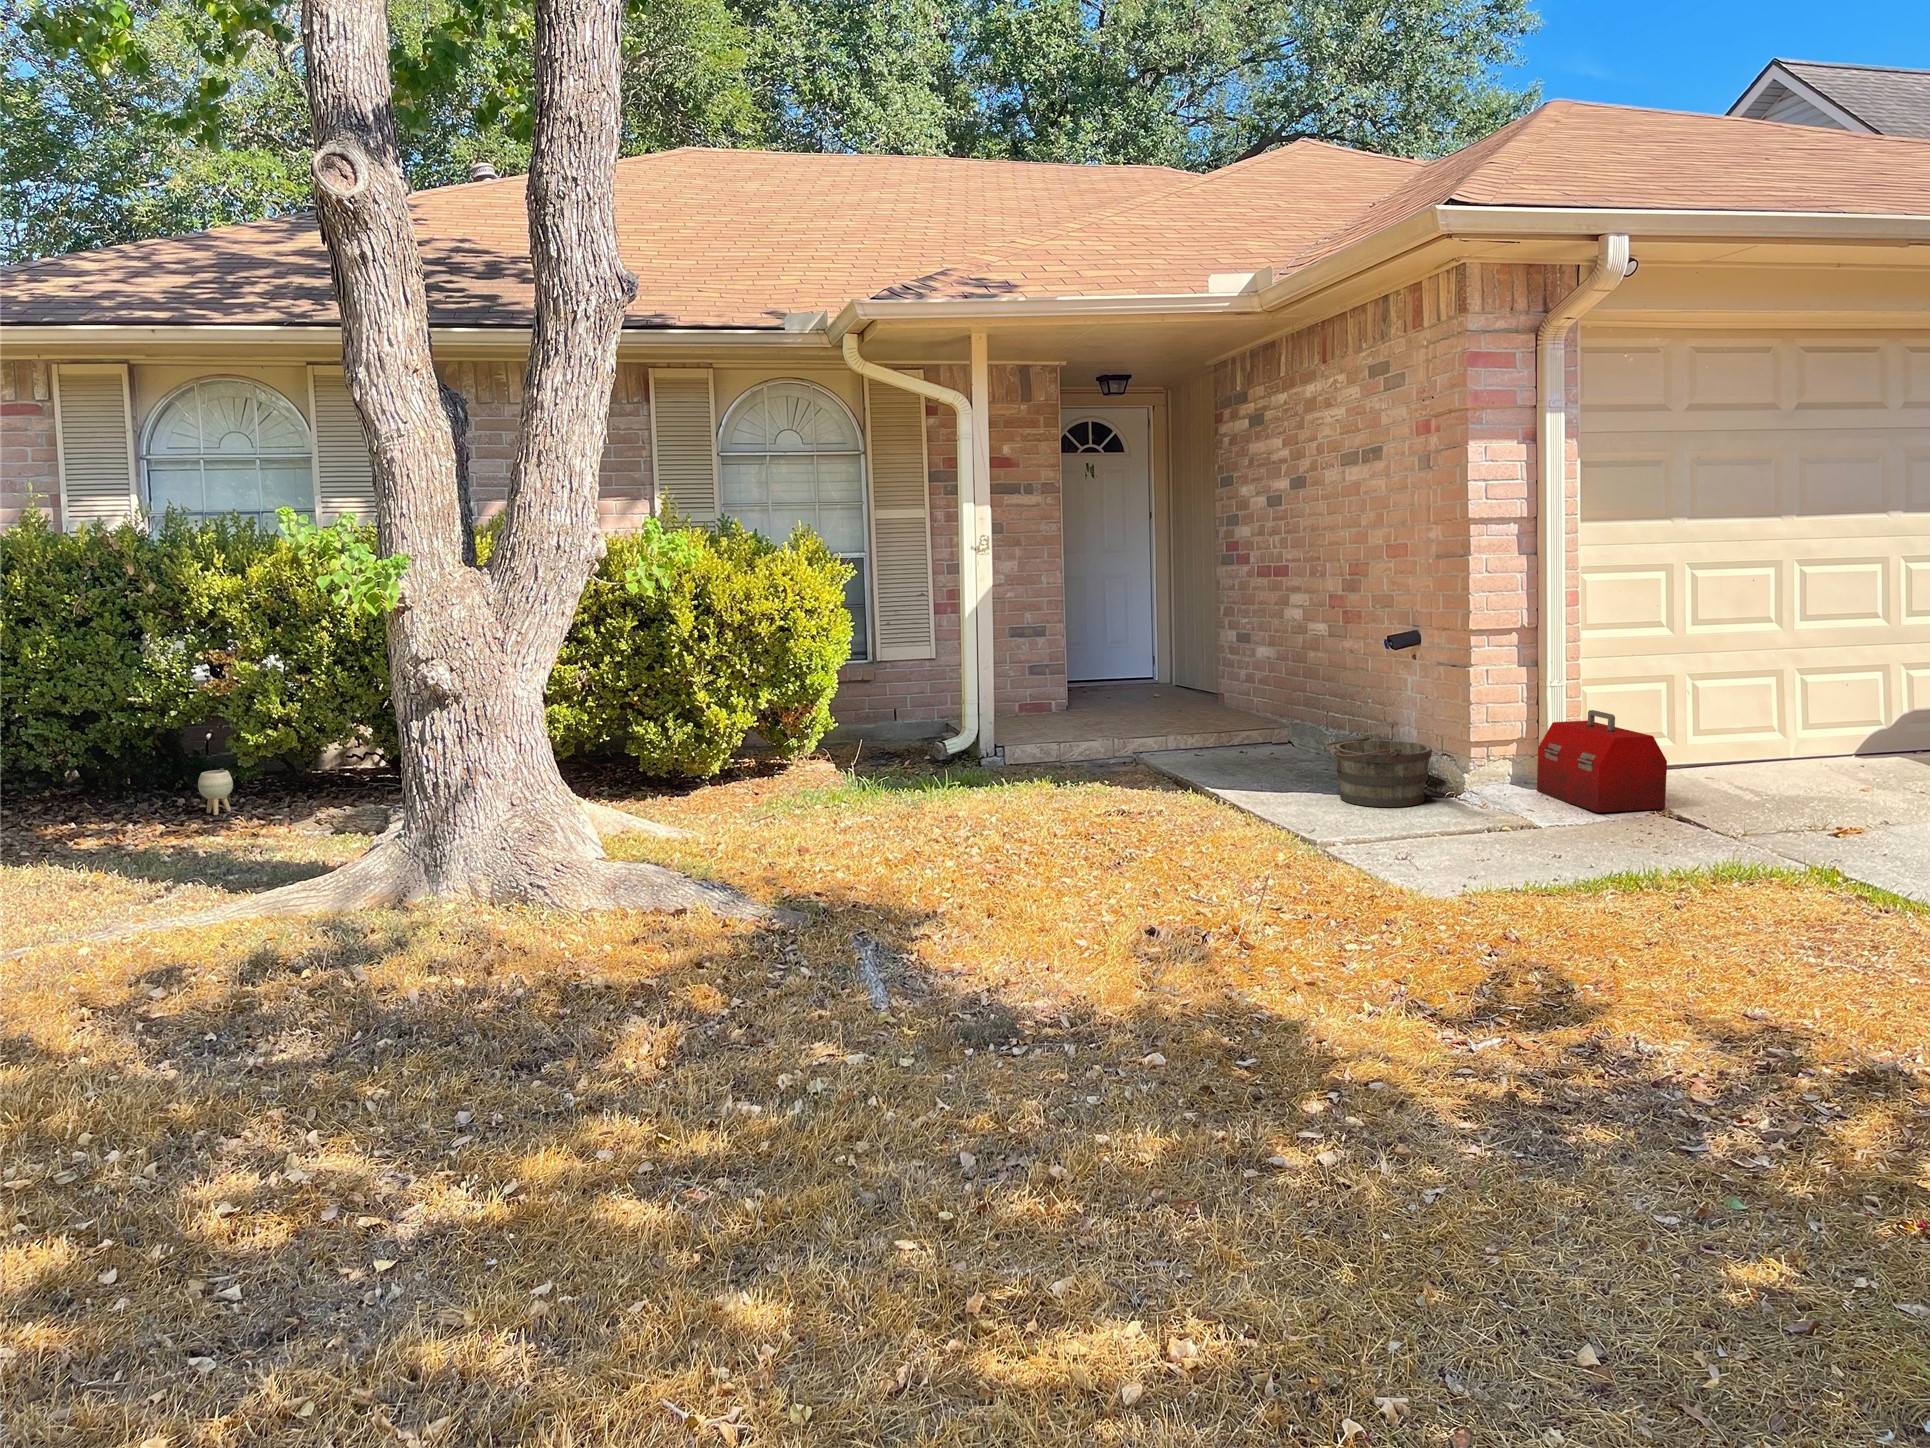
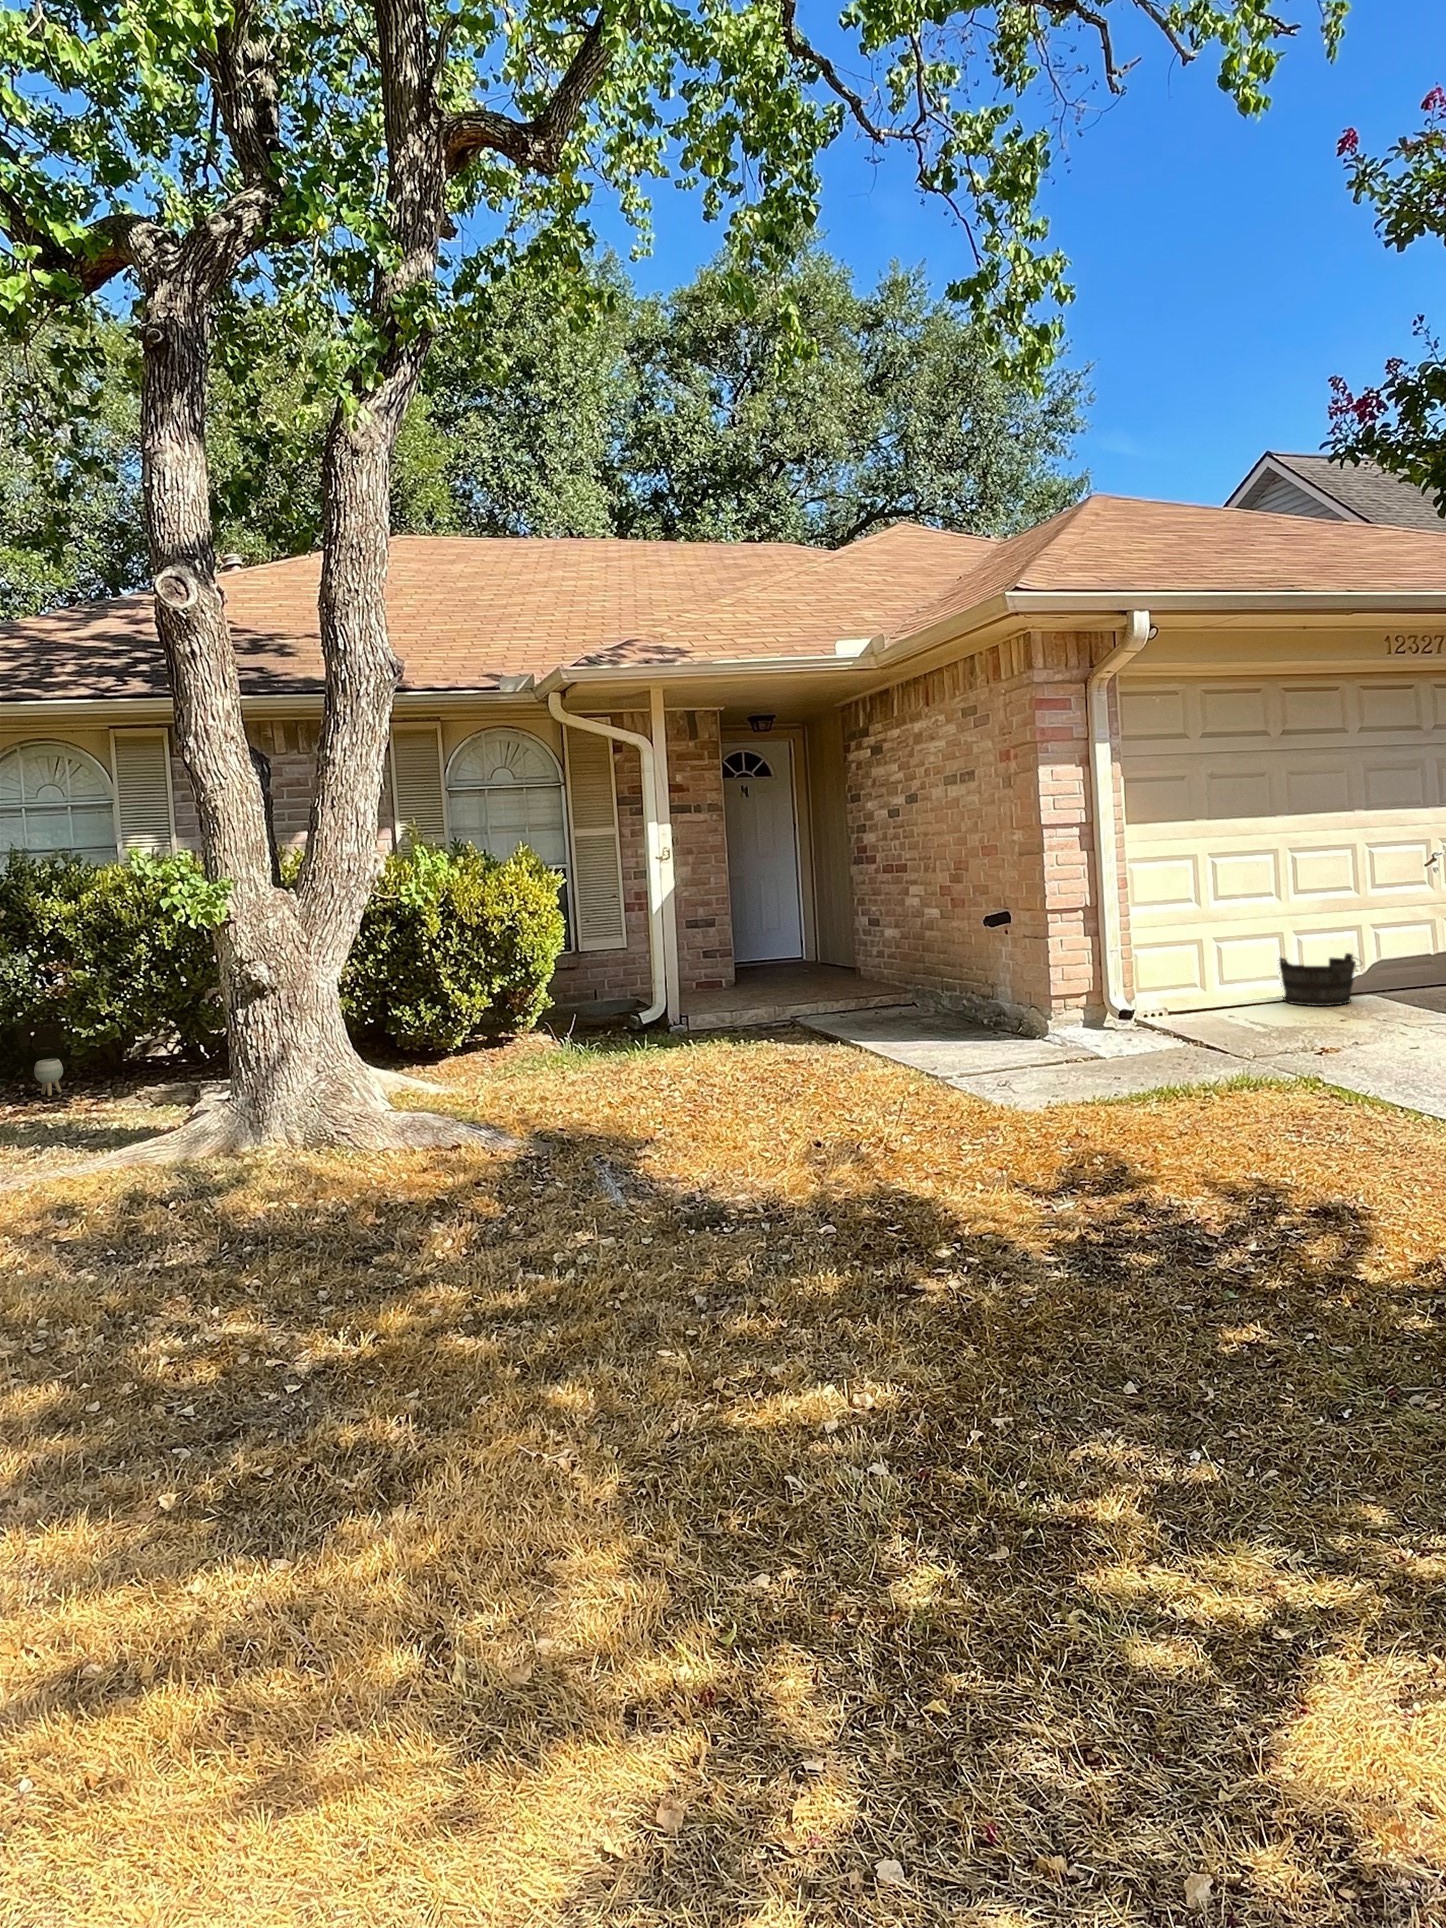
toolbox: present [1537,710,1667,813] -> none [1099,962,1193,1039]
bucket: present [1324,732,1432,807] -> present [1280,953,1356,1006]

